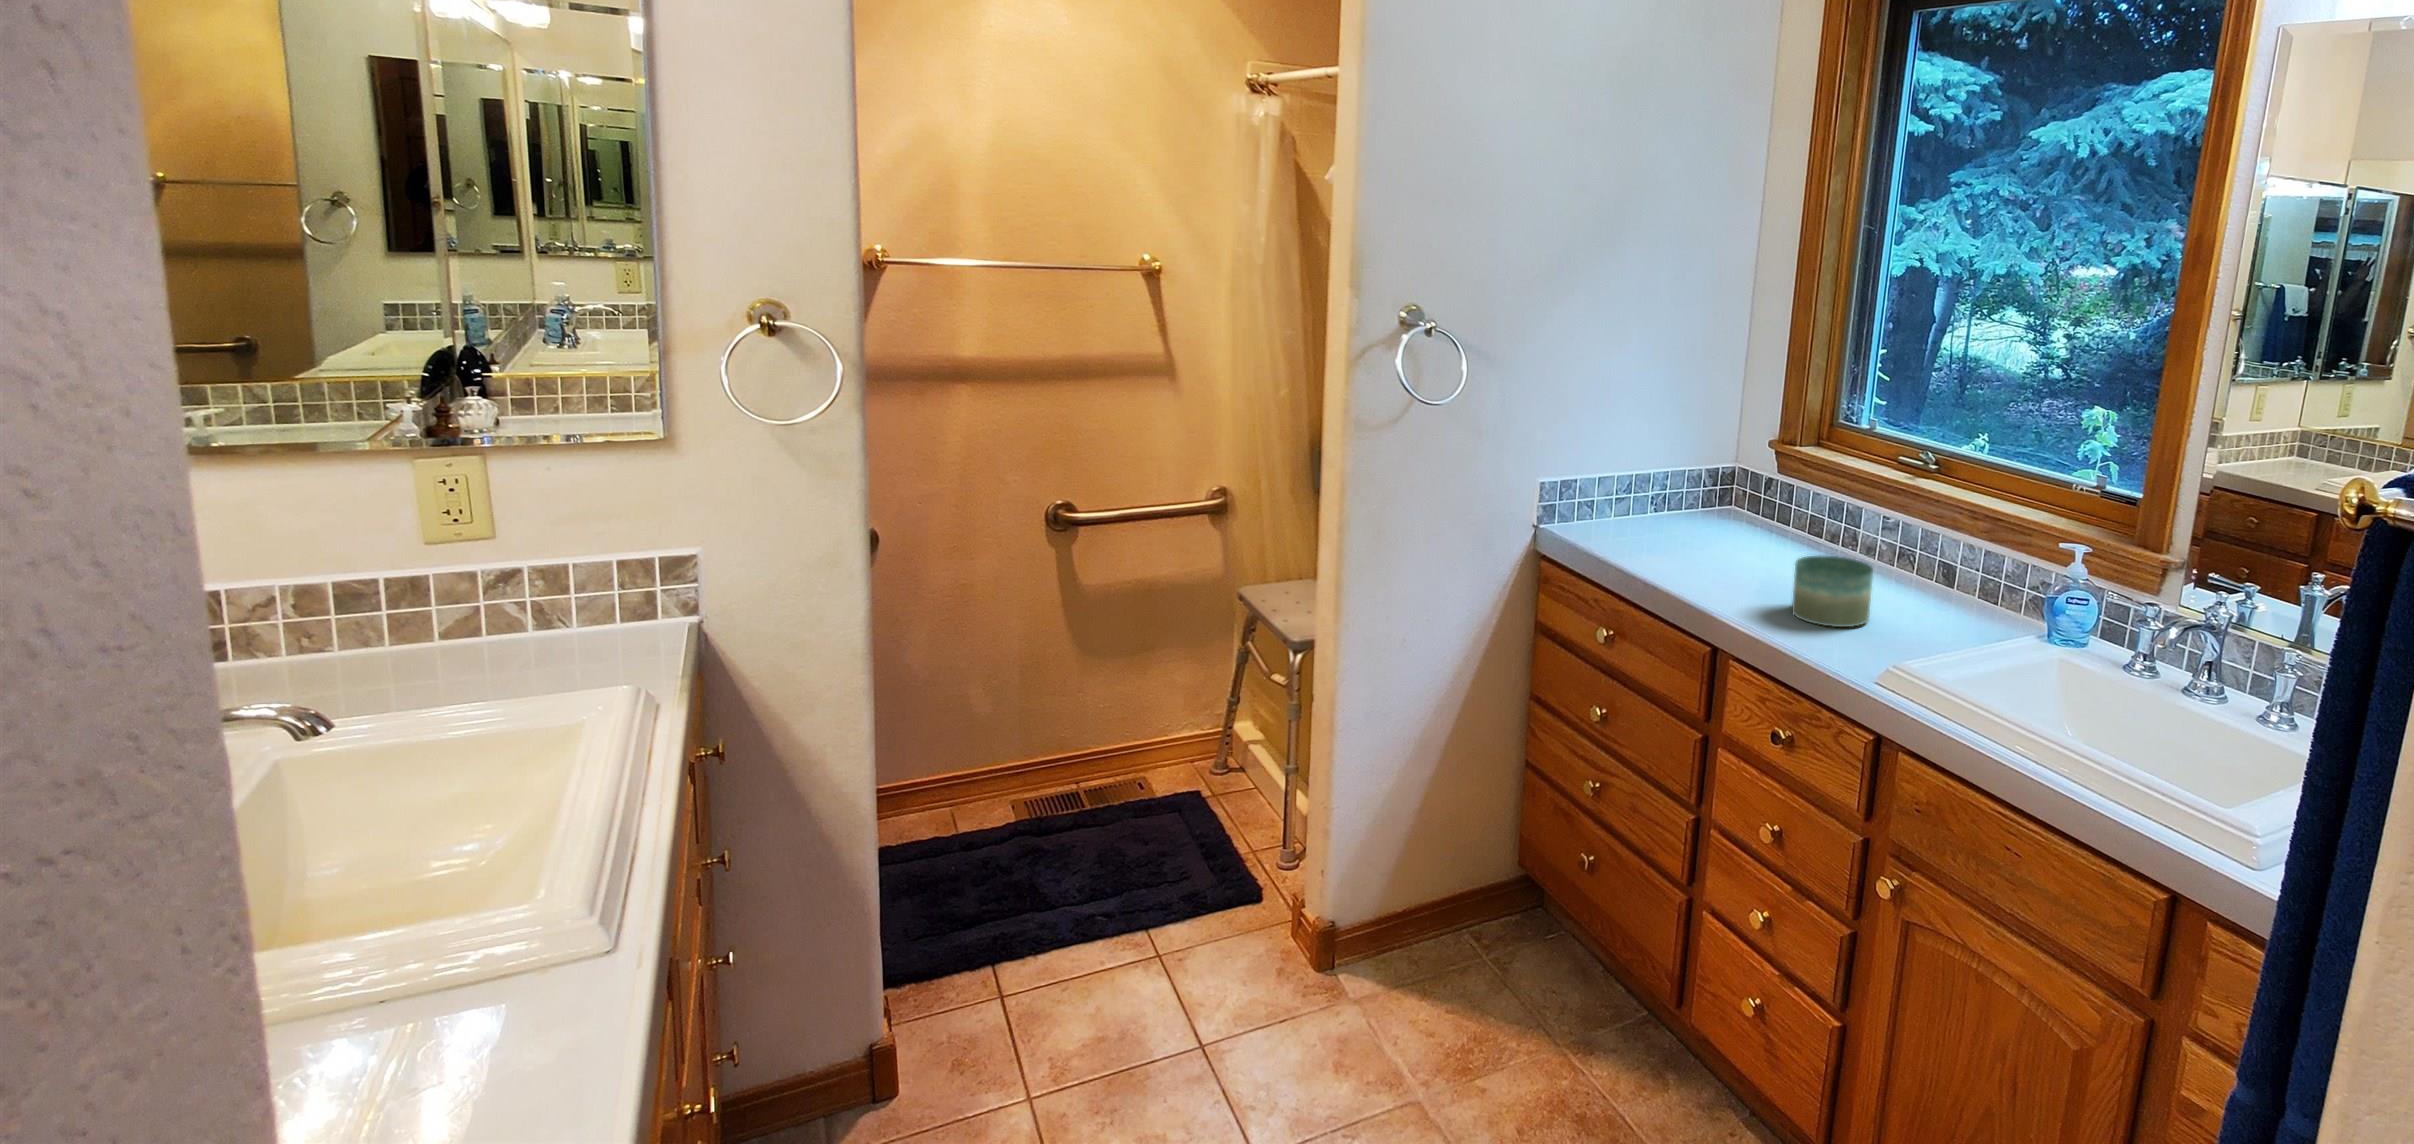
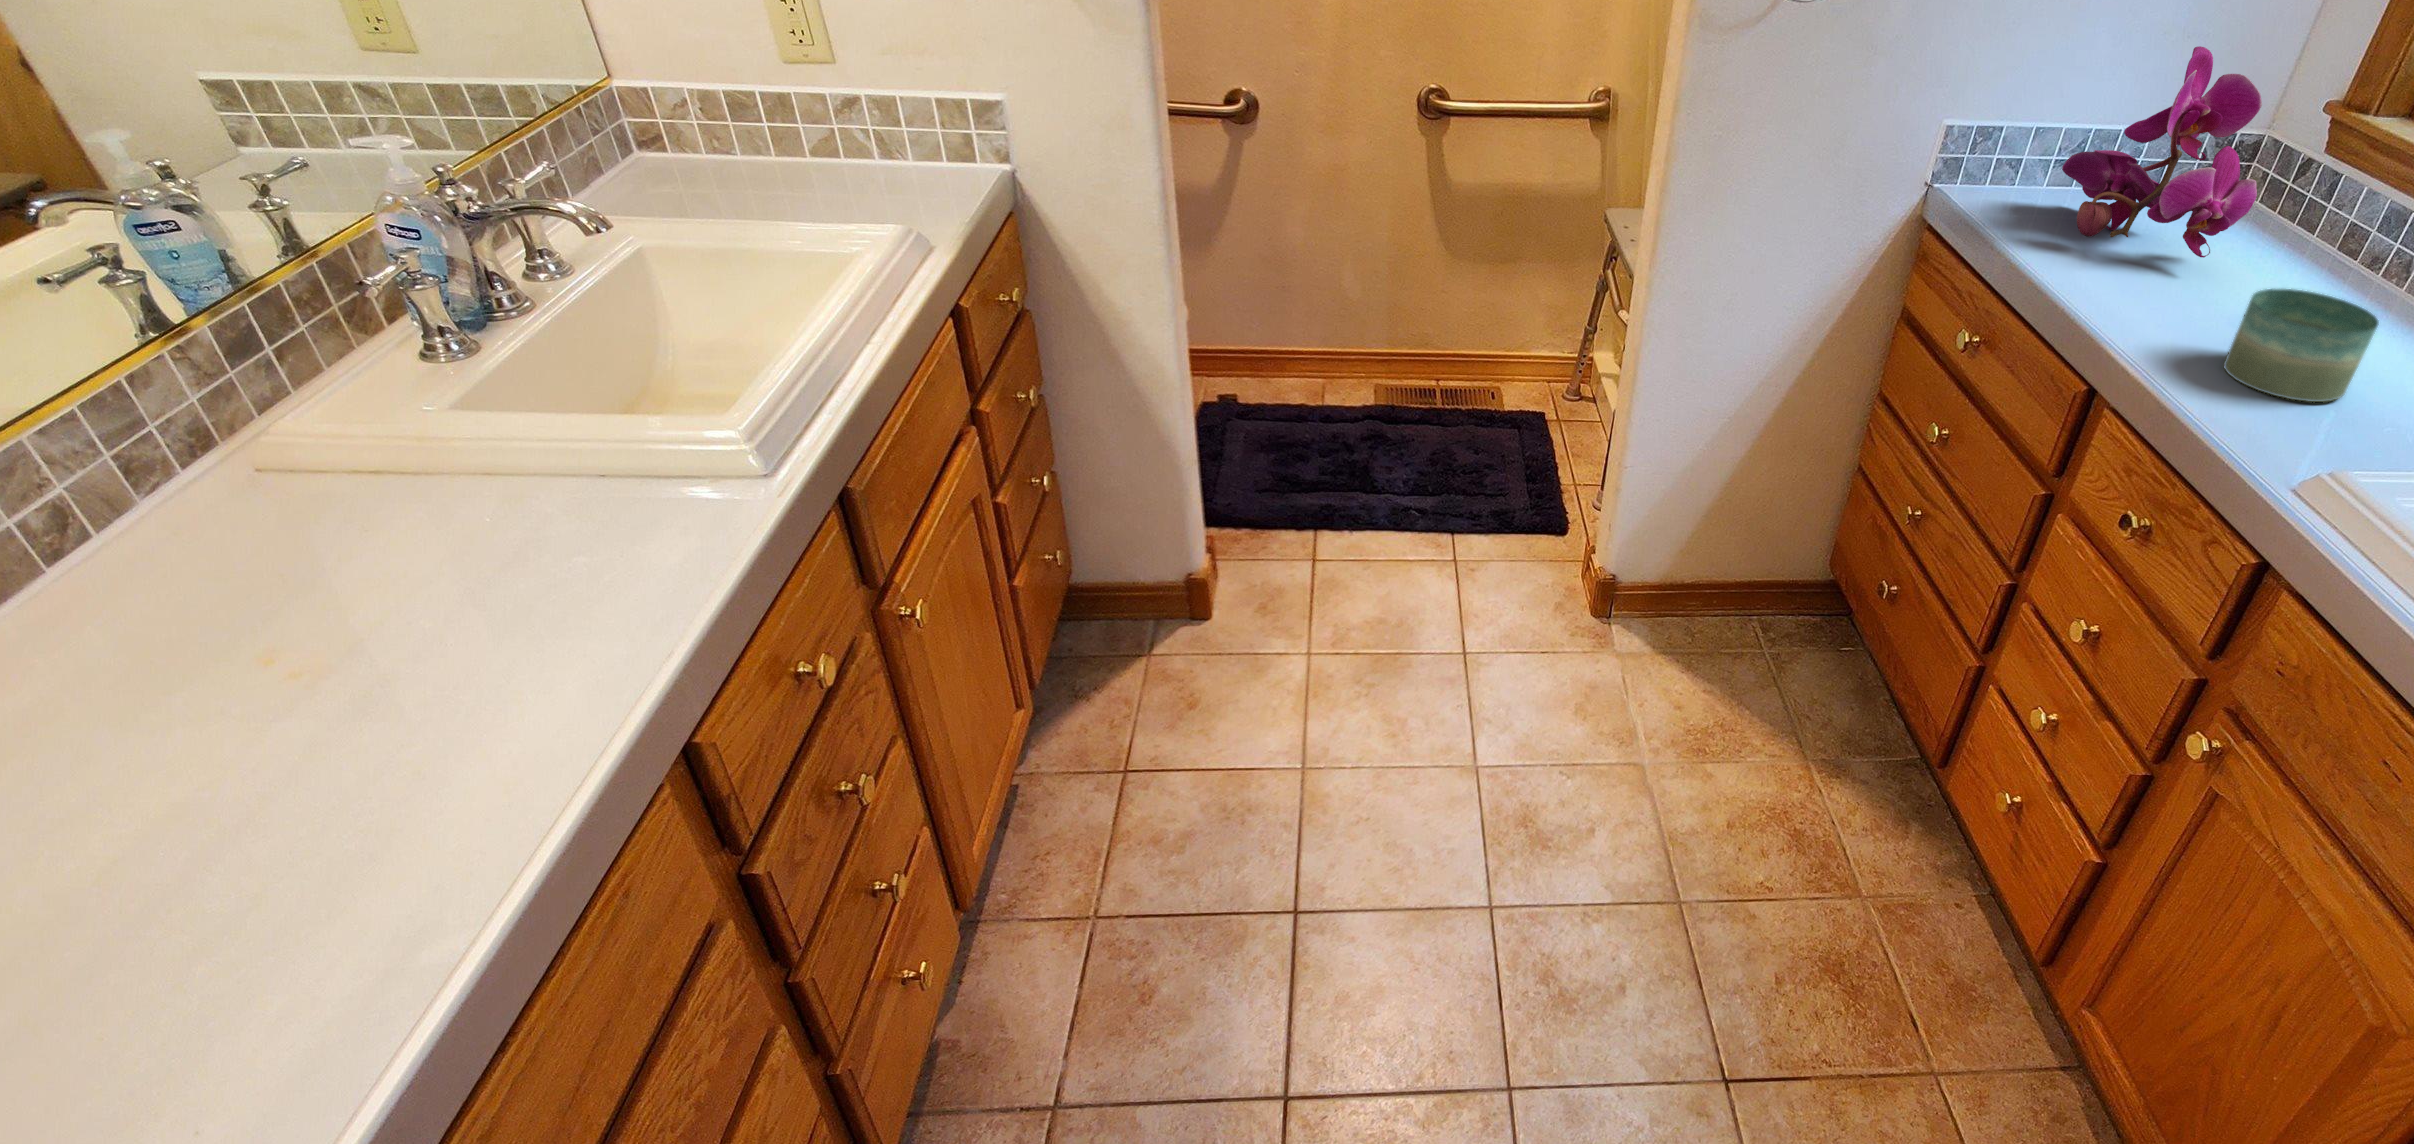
flower: none [1628,411,1760,547] -> present [2062,46,2262,258]

